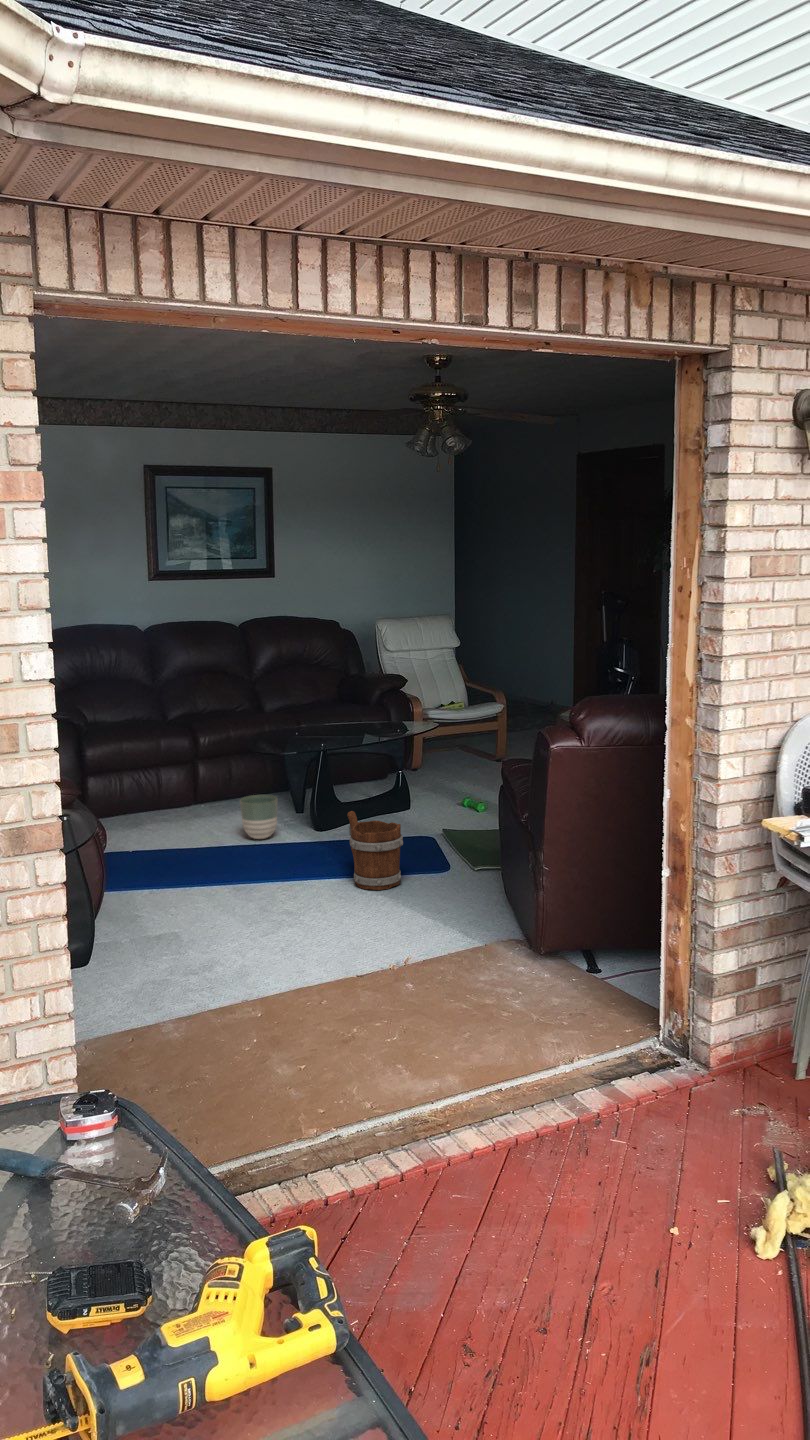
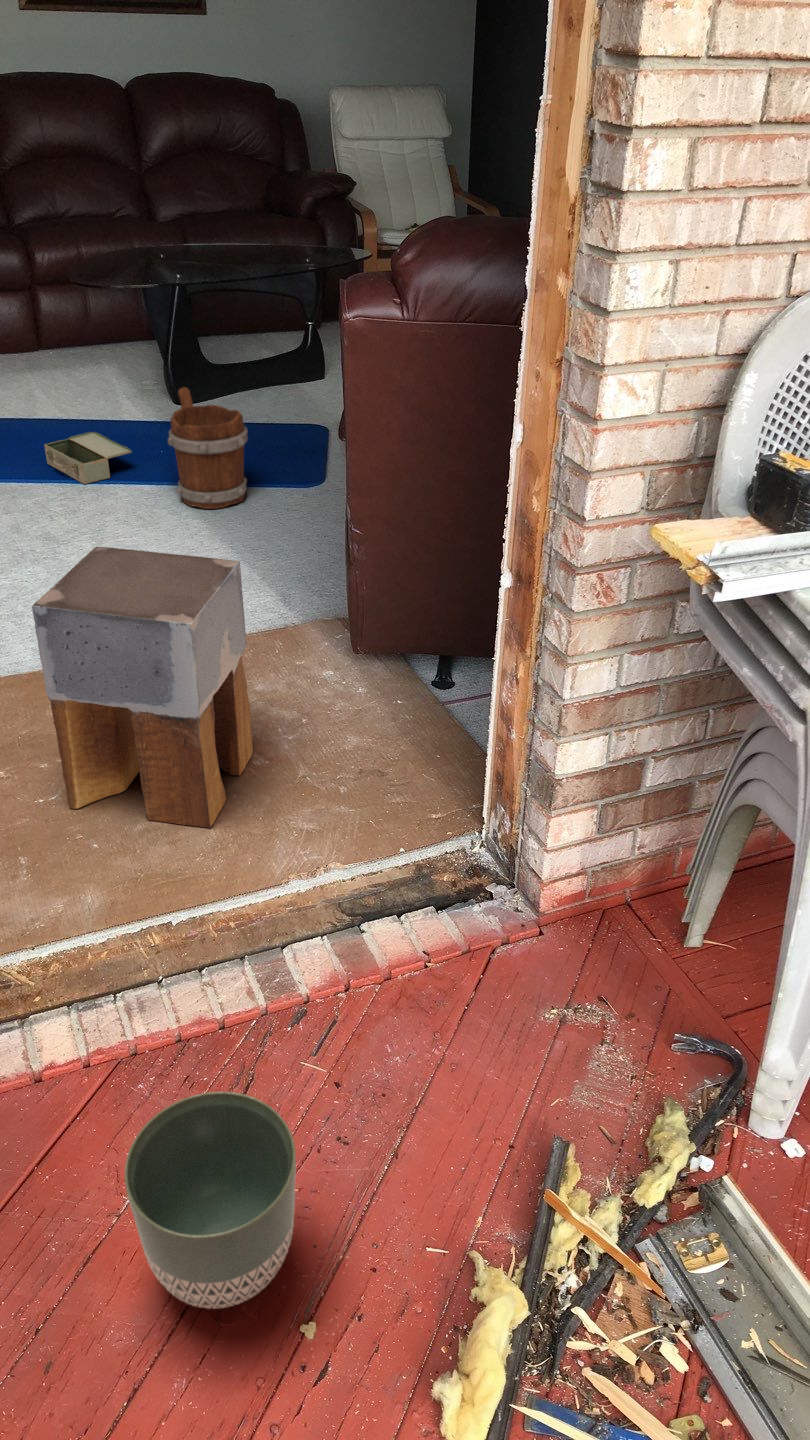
planter: present [240,795,277,839] -> present [124,1091,296,1309]
toolbox: none [245,848,311,882] -> present [44,432,132,484]
stool: none [395,884,495,1048] -> present [32,547,253,828]

